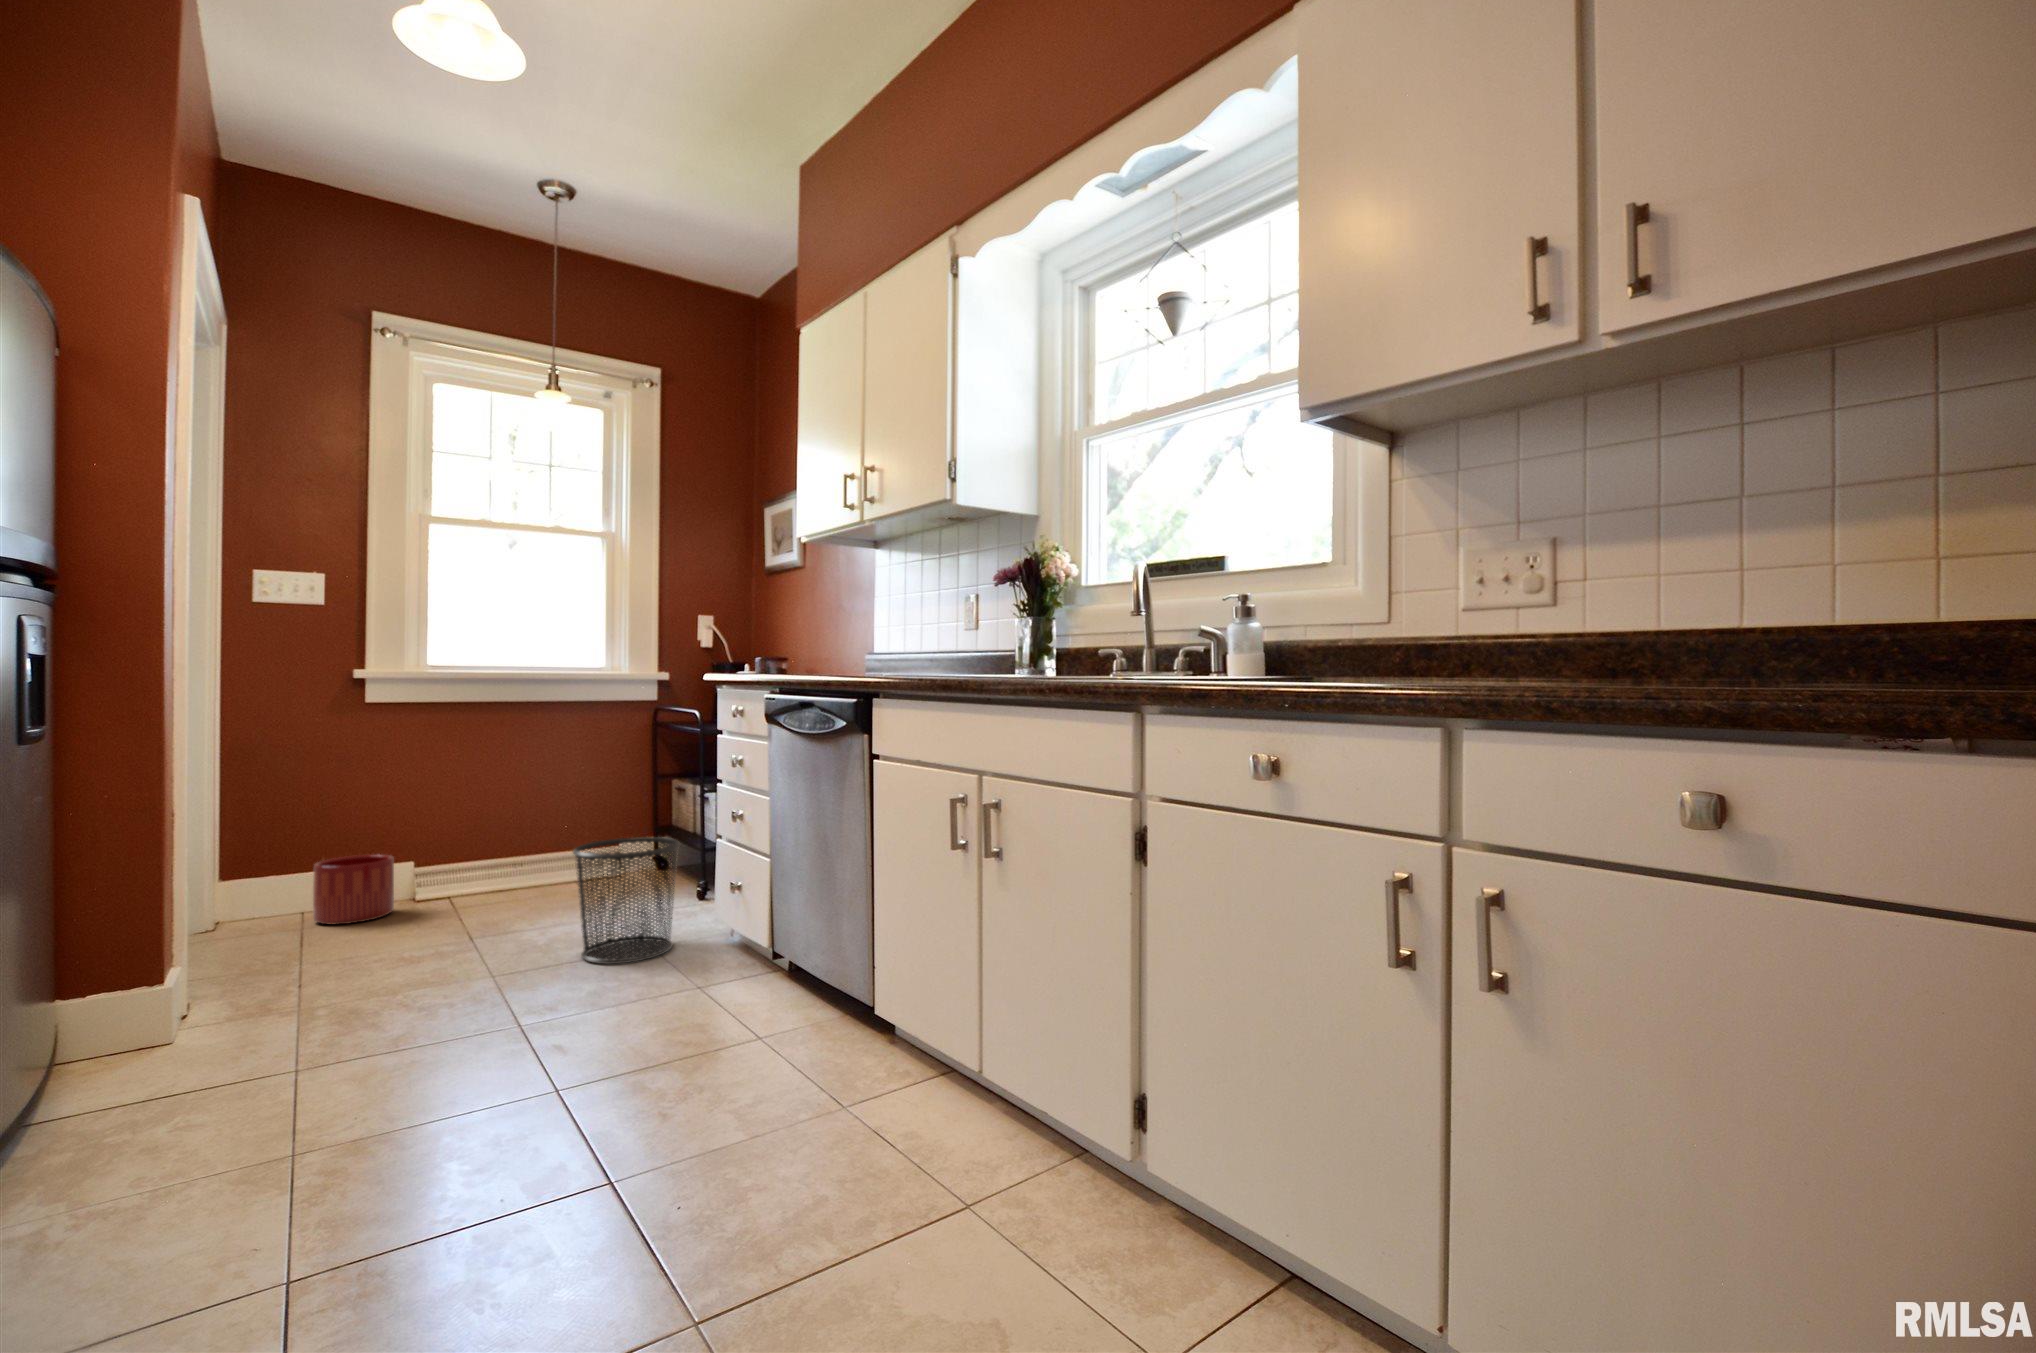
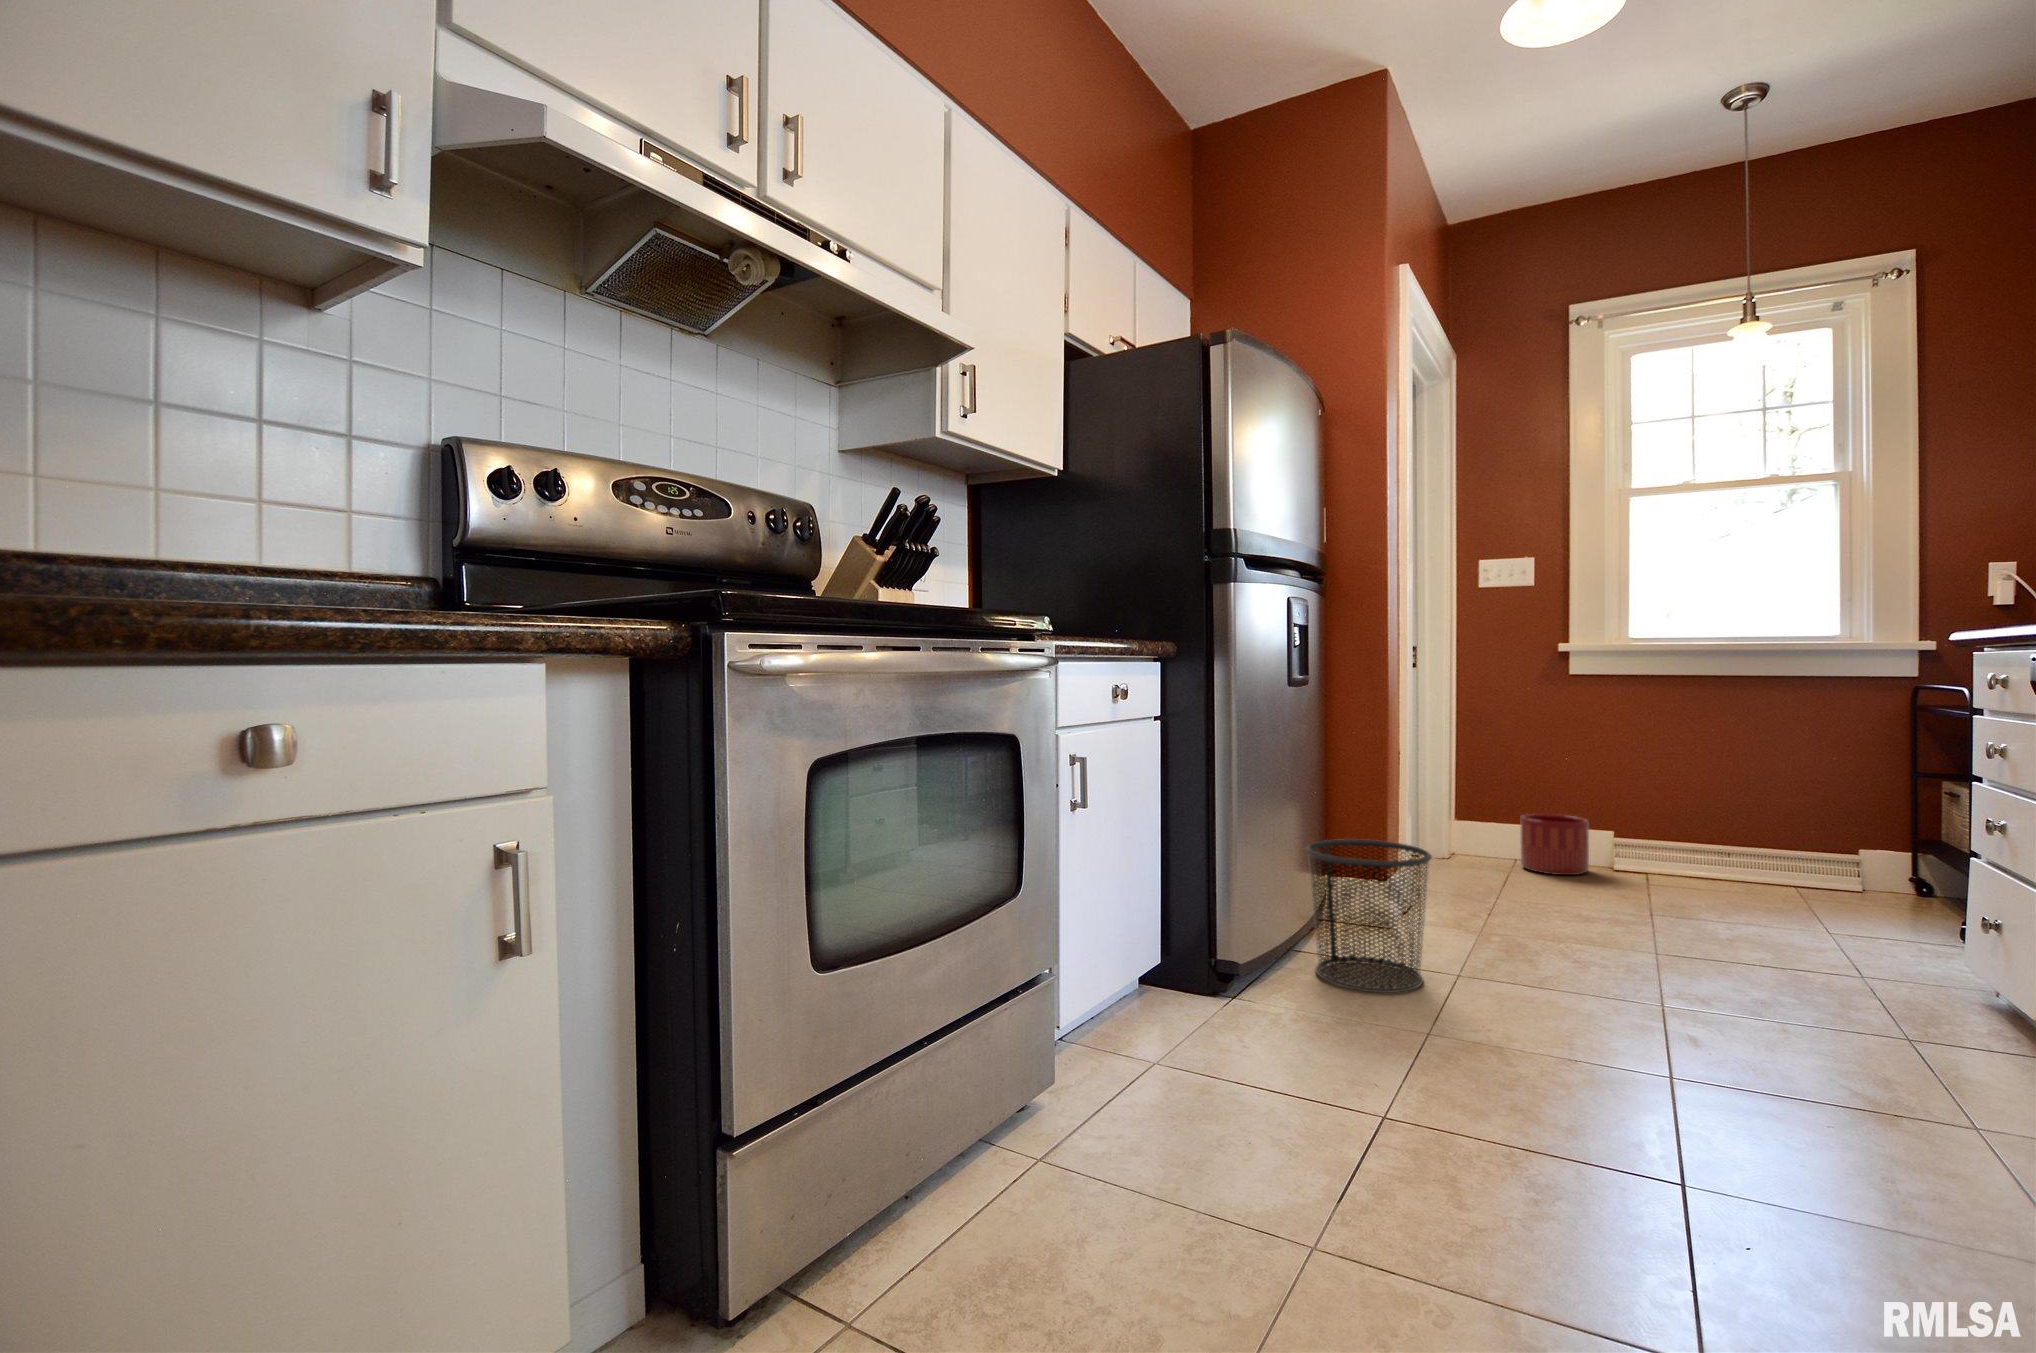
waste bin: present [573,837,680,964] -> present [1306,839,1432,993]

